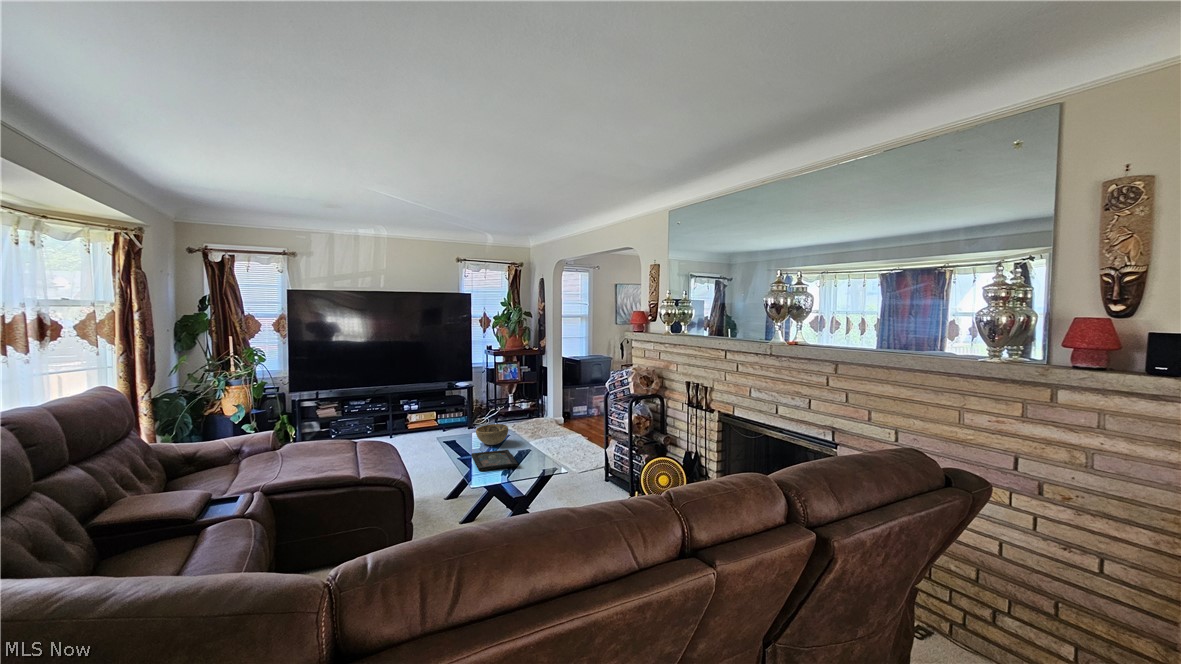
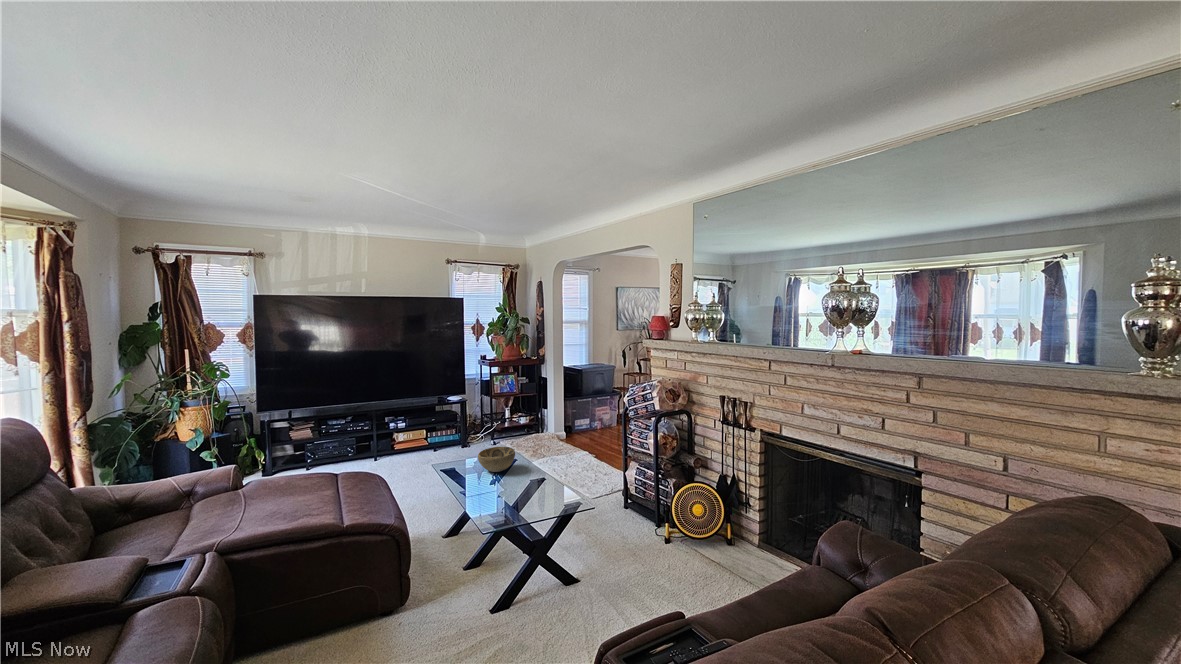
tray: present [471,450,518,471] -> none [475,478,533,507]

